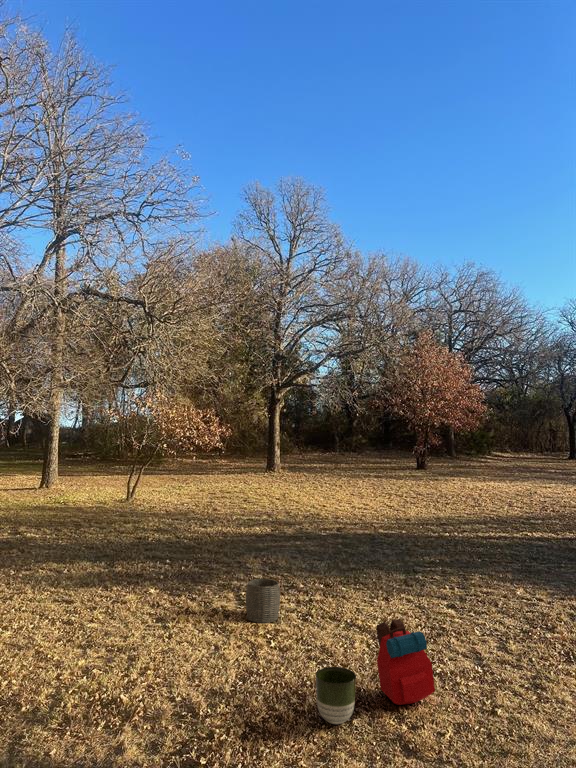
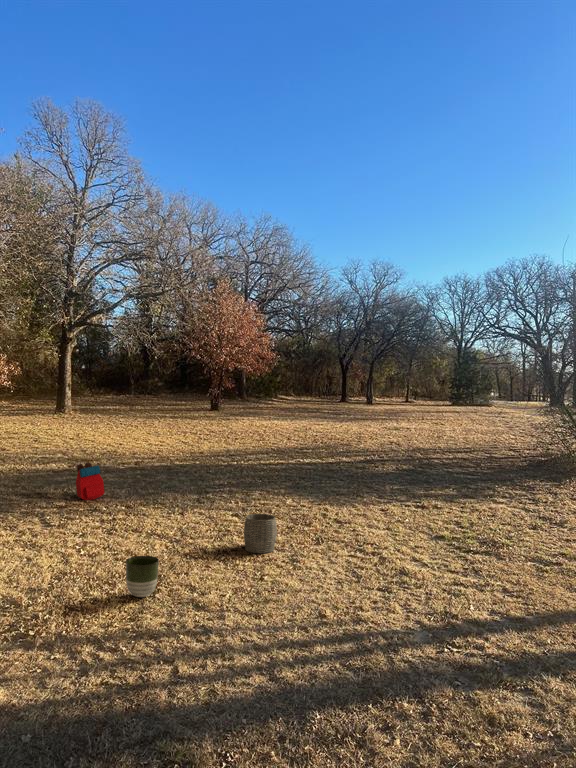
woven basket: present [246,579,280,623] -> present [244,514,277,554]
backpack: present [376,620,435,705] -> present [76,463,105,500]

